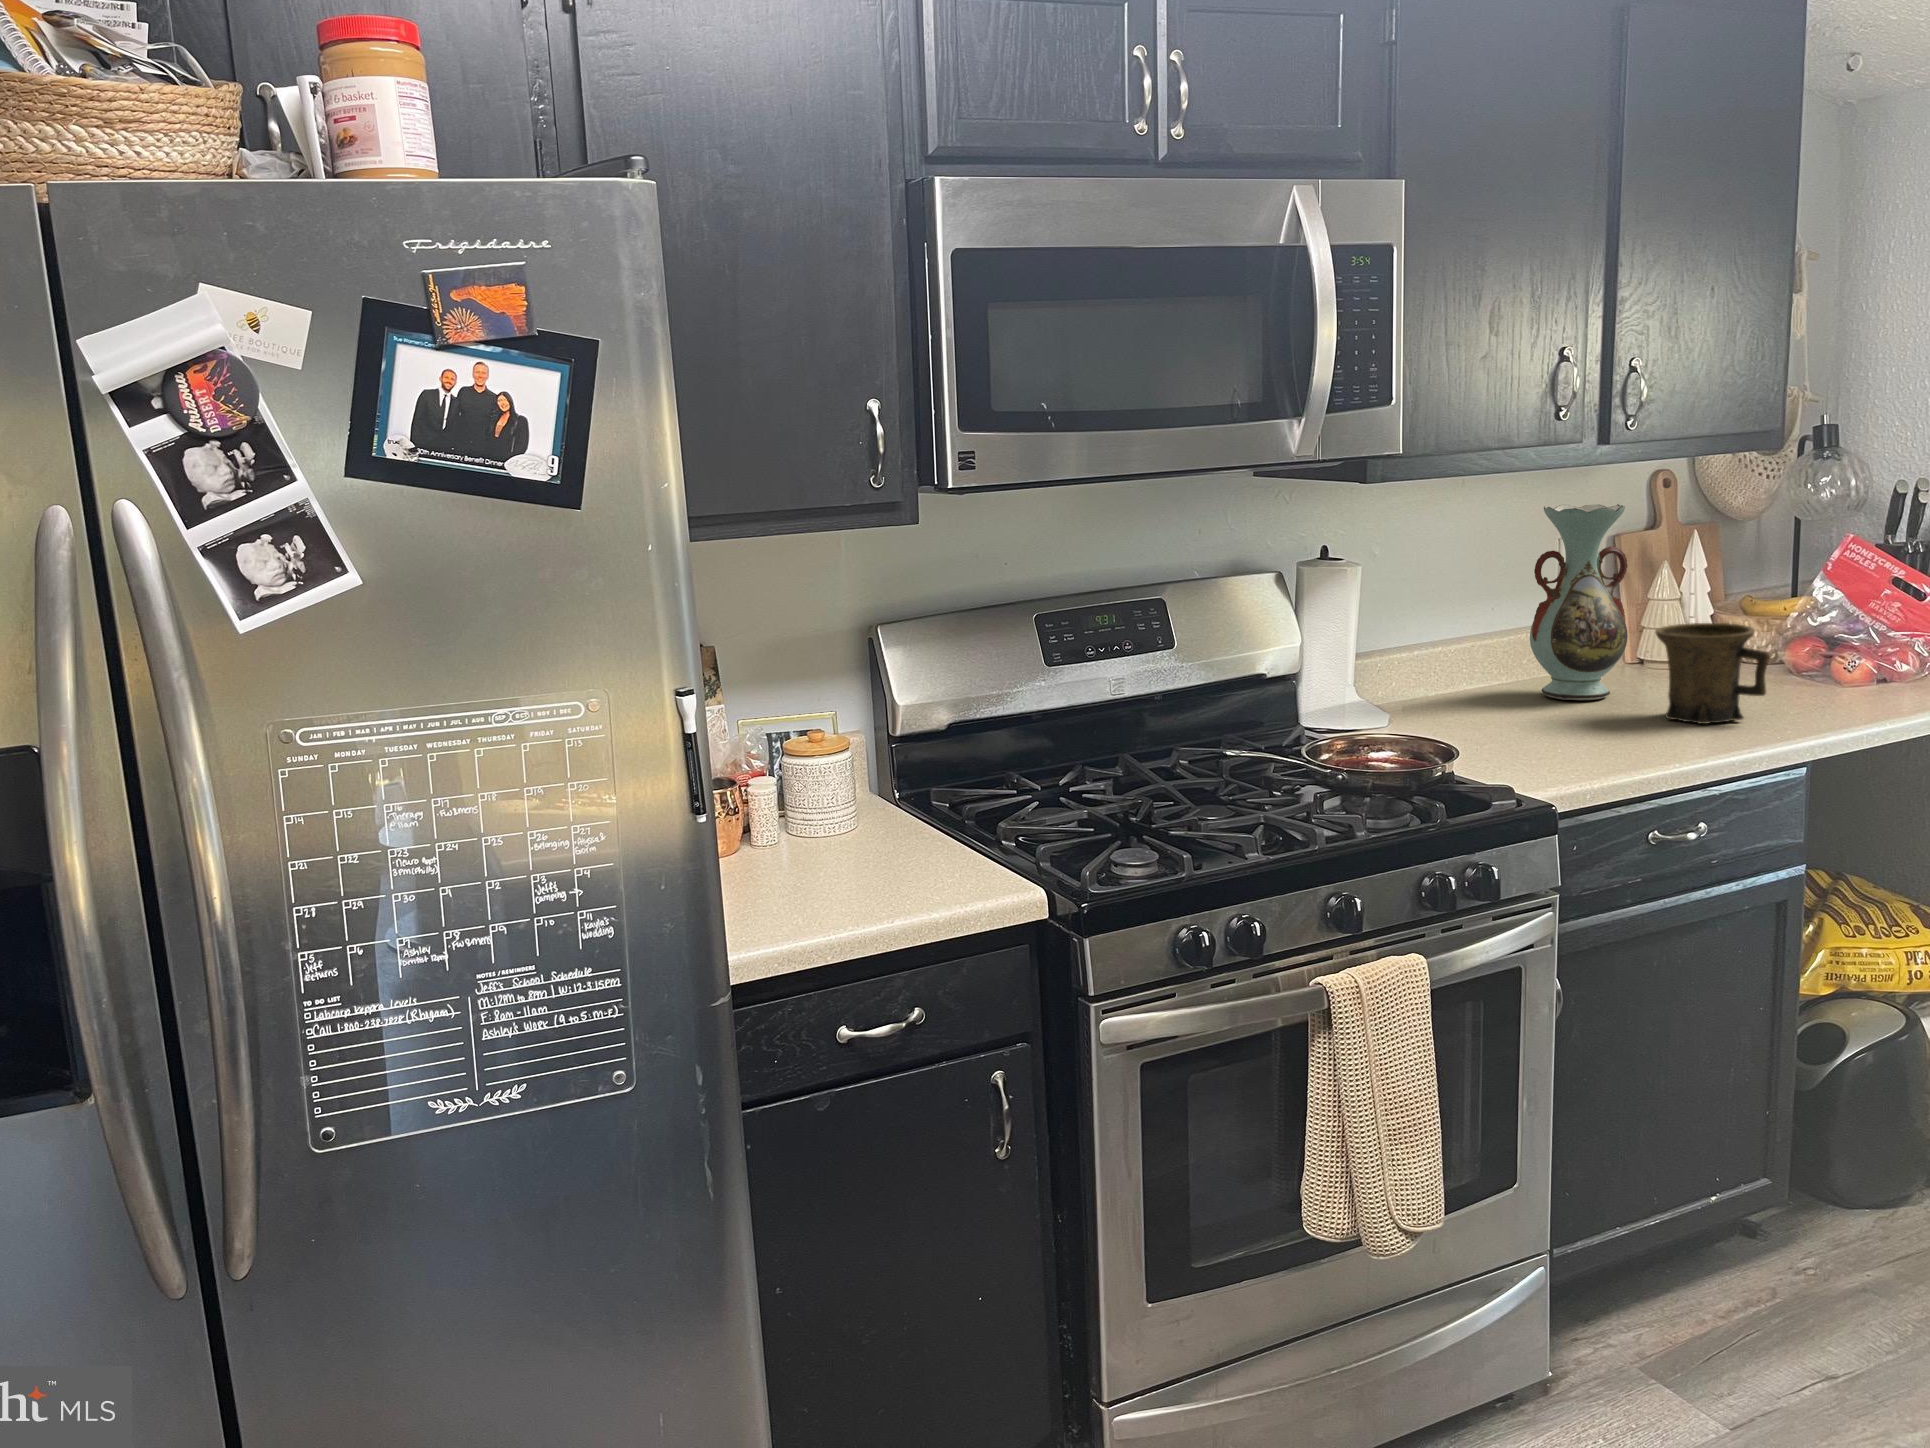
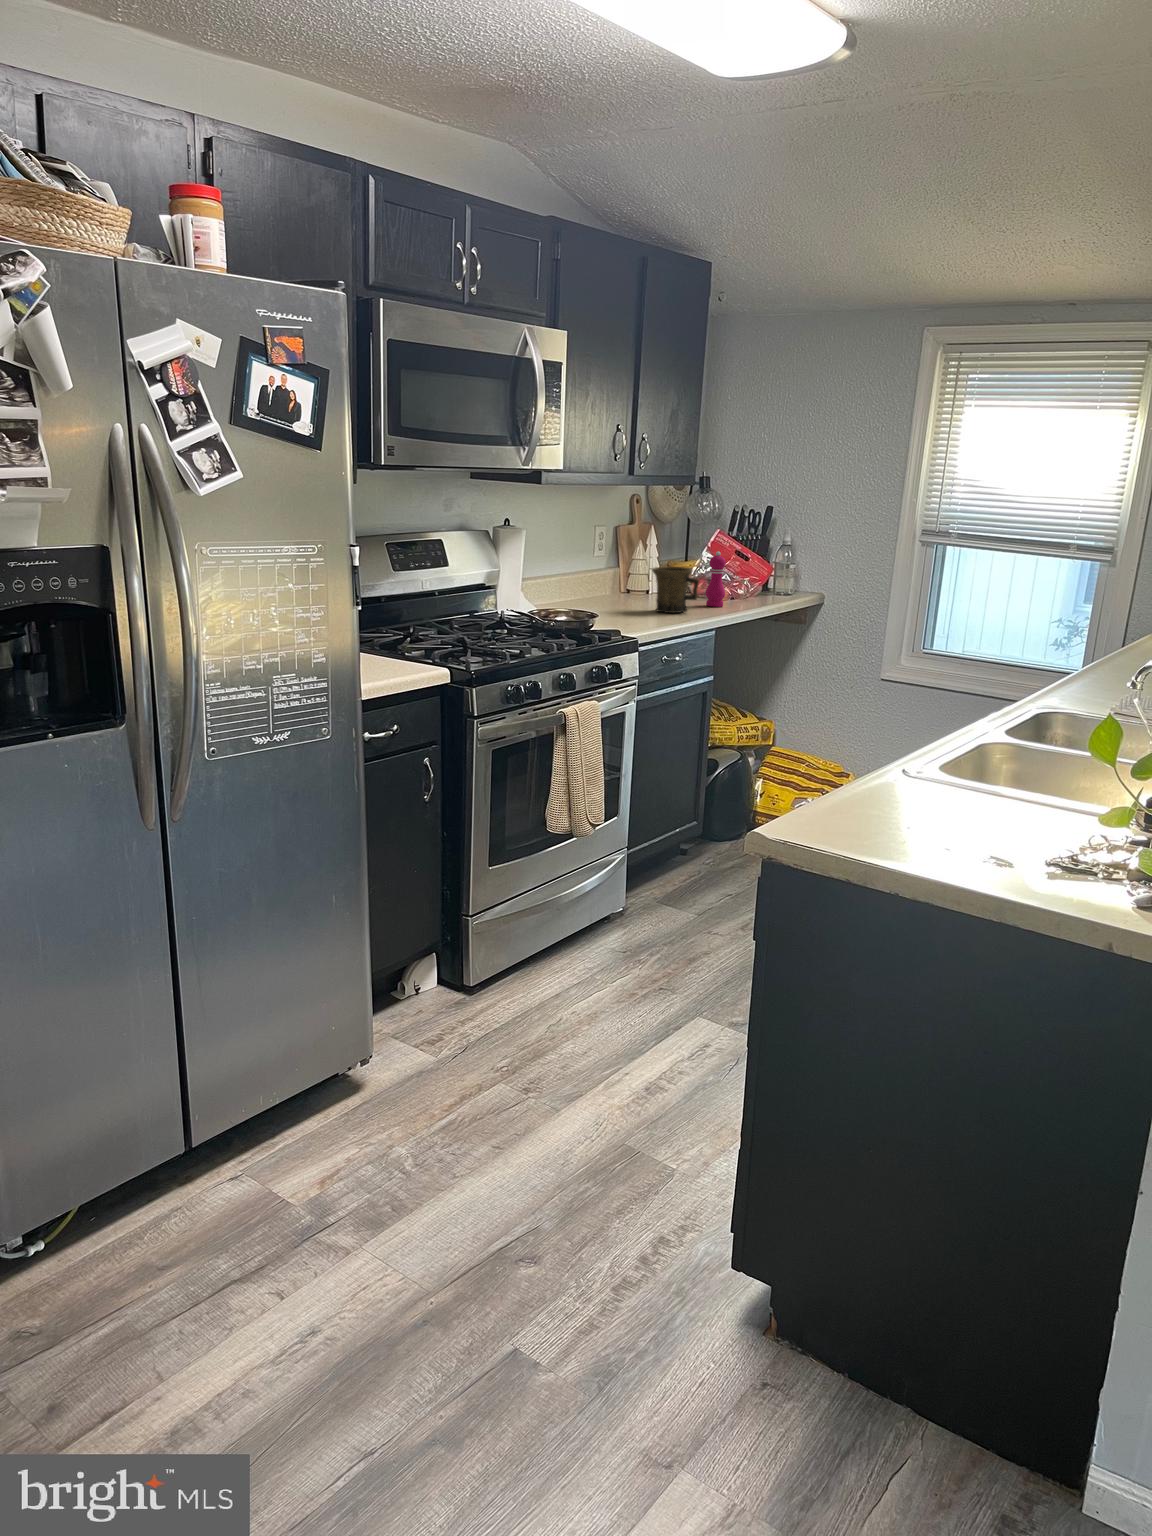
decorative vase: present [1530,504,1628,700] -> none [590,506,635,605]
pepper mill: none [1806,584,1855,702] -> present [706,551,726,607]

